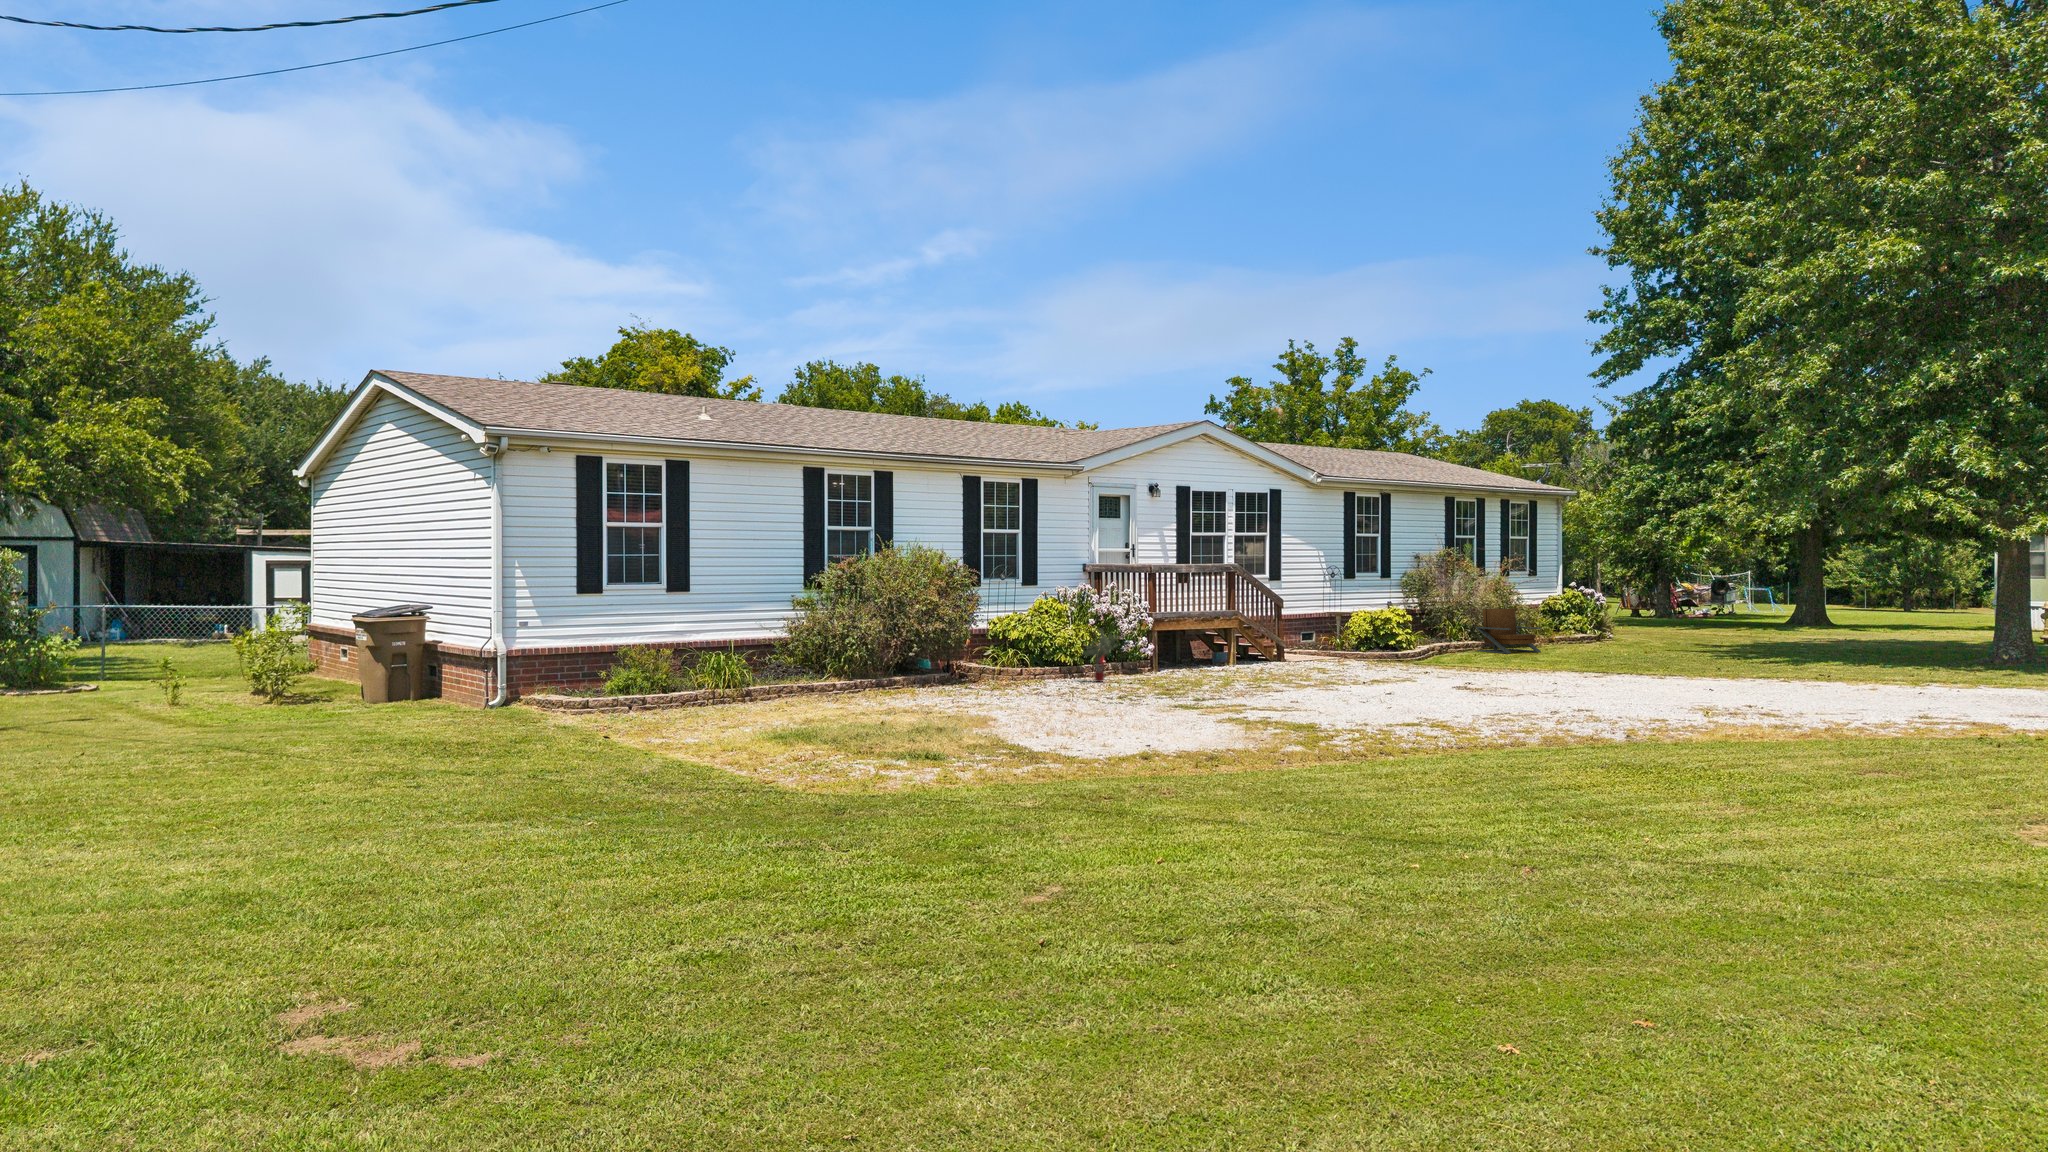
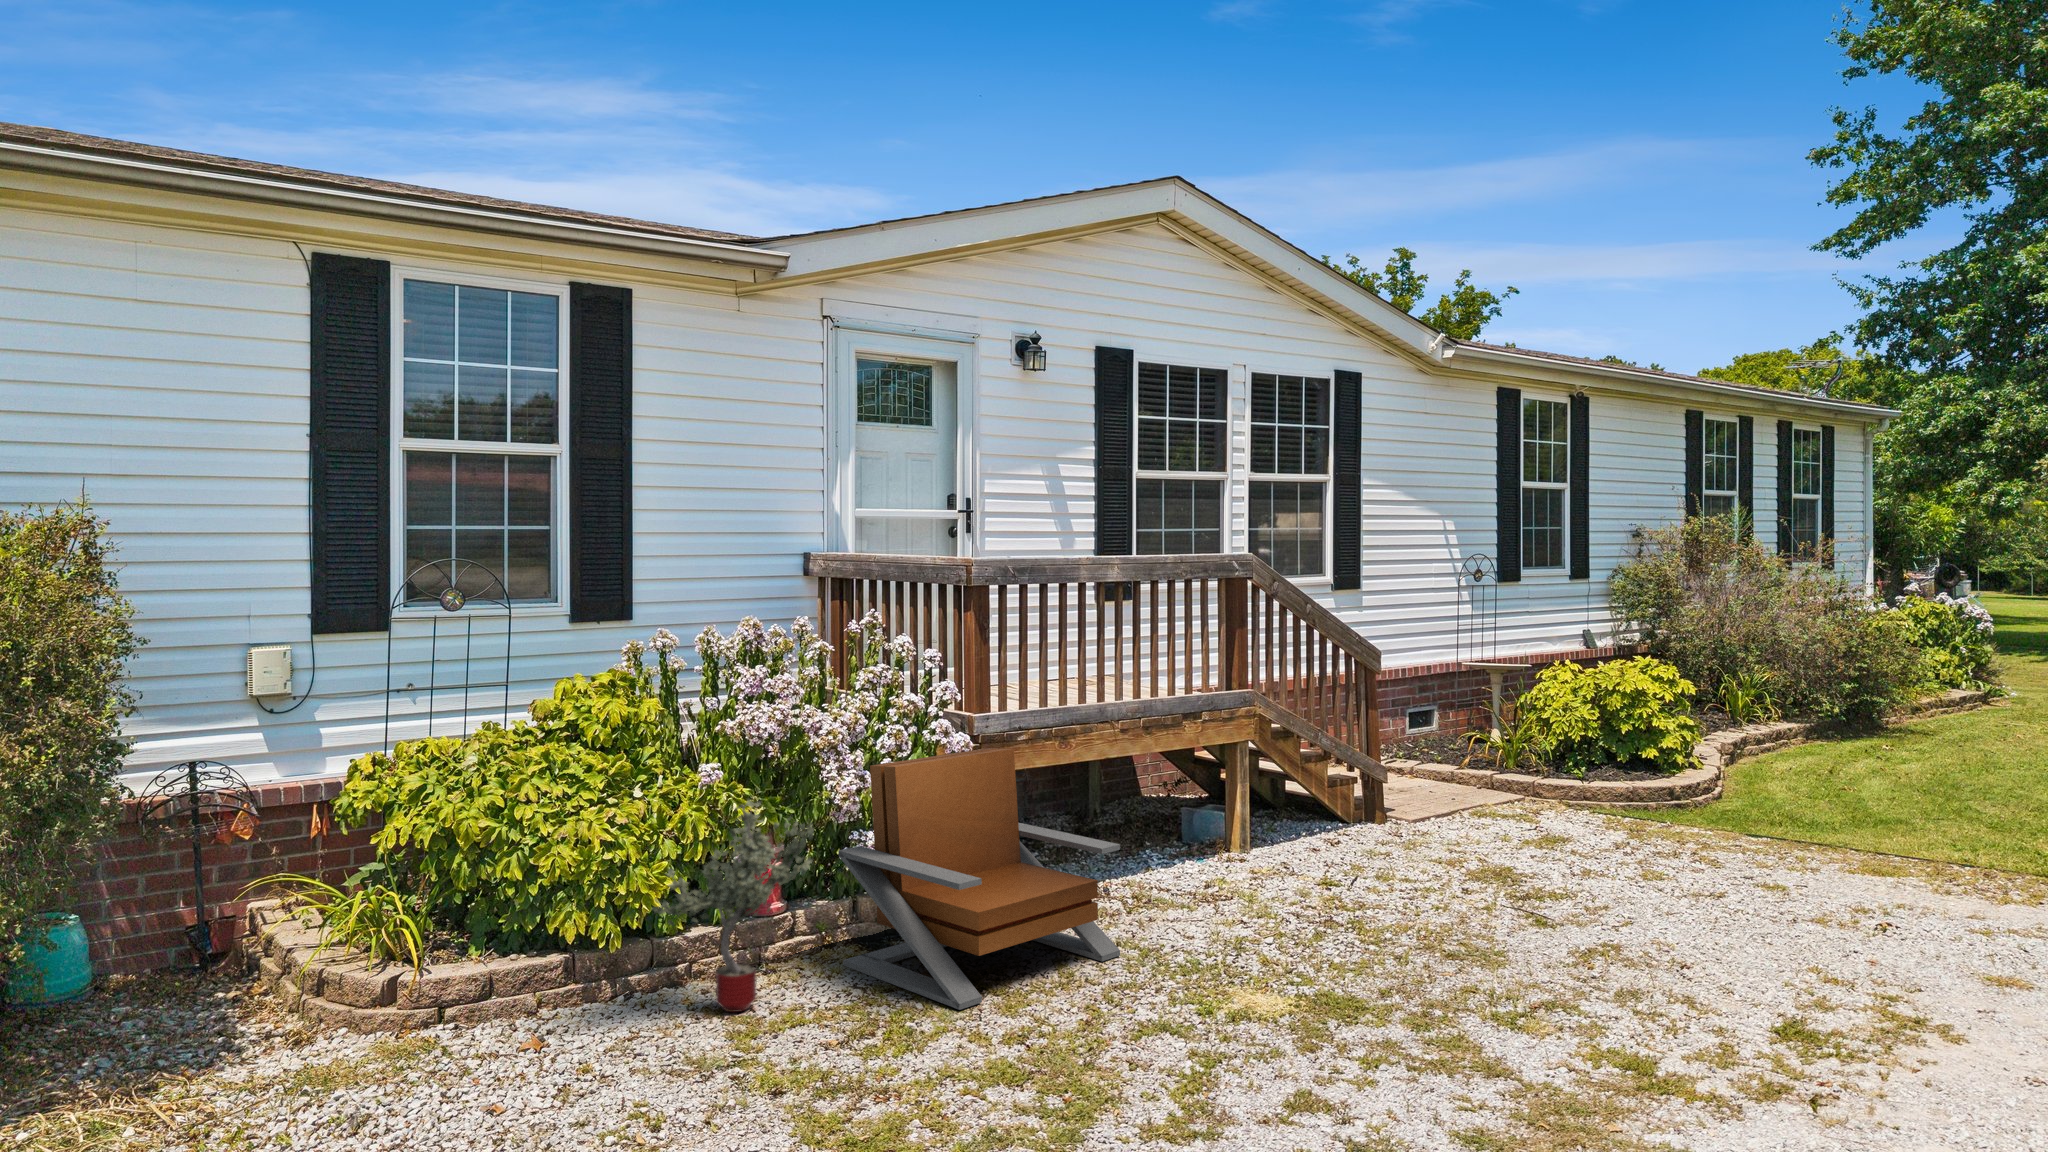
lounge chair: present [1476,608,1541,654] -> present [839,748,1120,1010]

